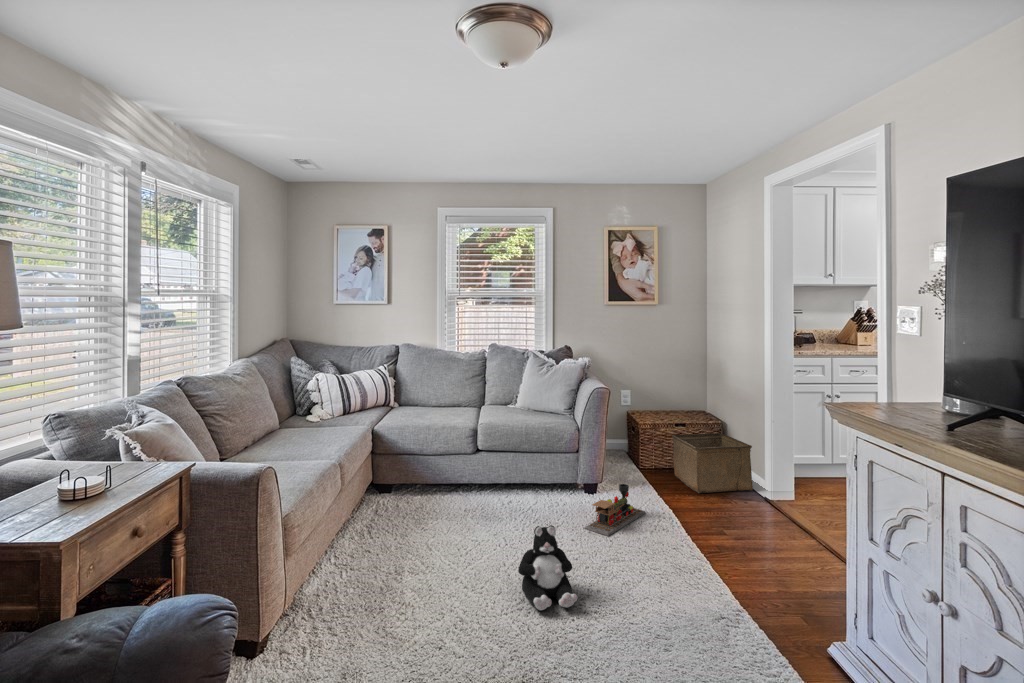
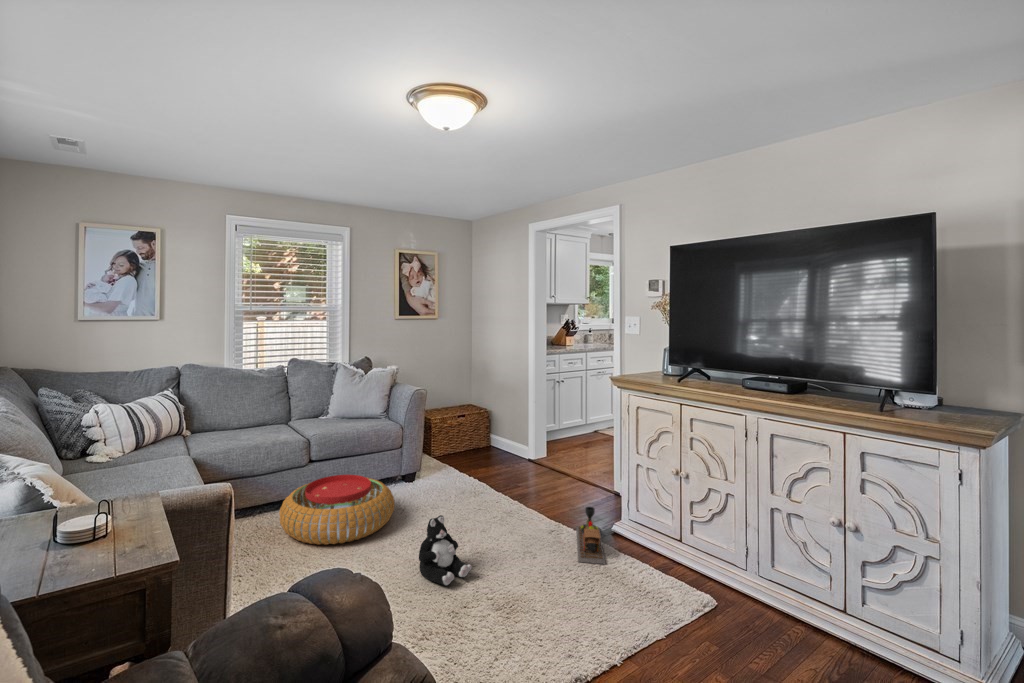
storage bin: present [672,433,753,493] -> none [461,419,522,468]
pouf: none [430,466,547,536] -> present [279,475,394,545]
toy train: present [585,484,646,536] -> present [576,507,605,564]

